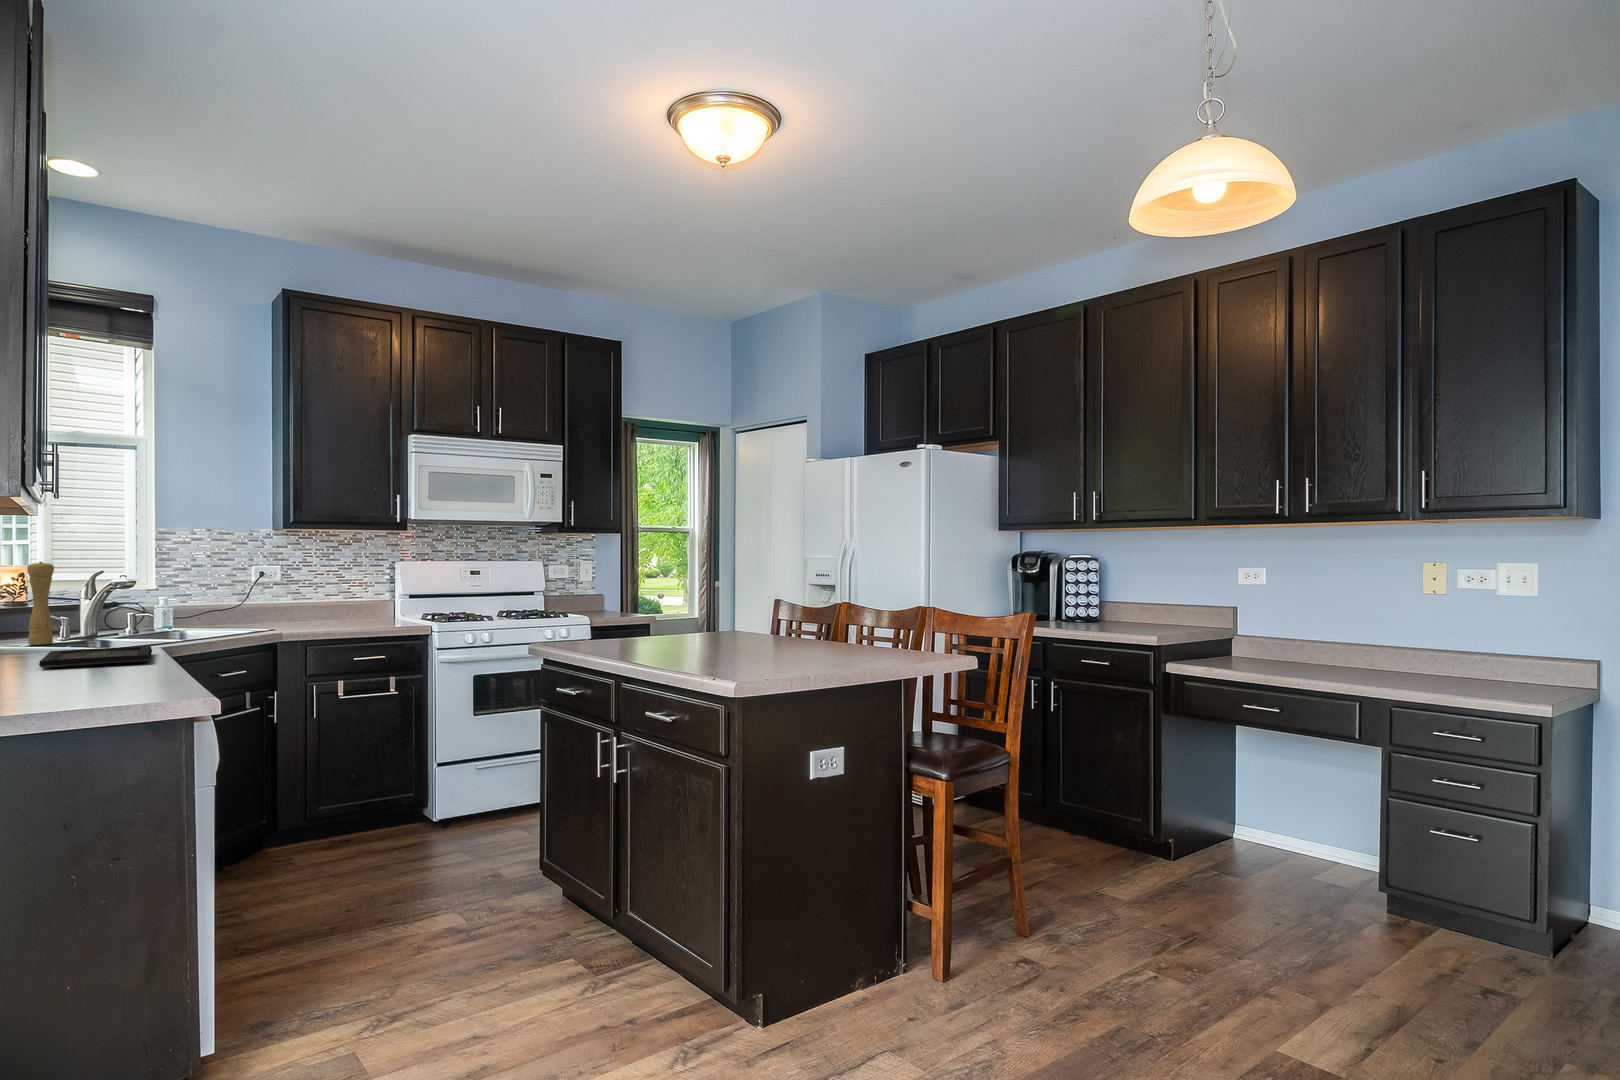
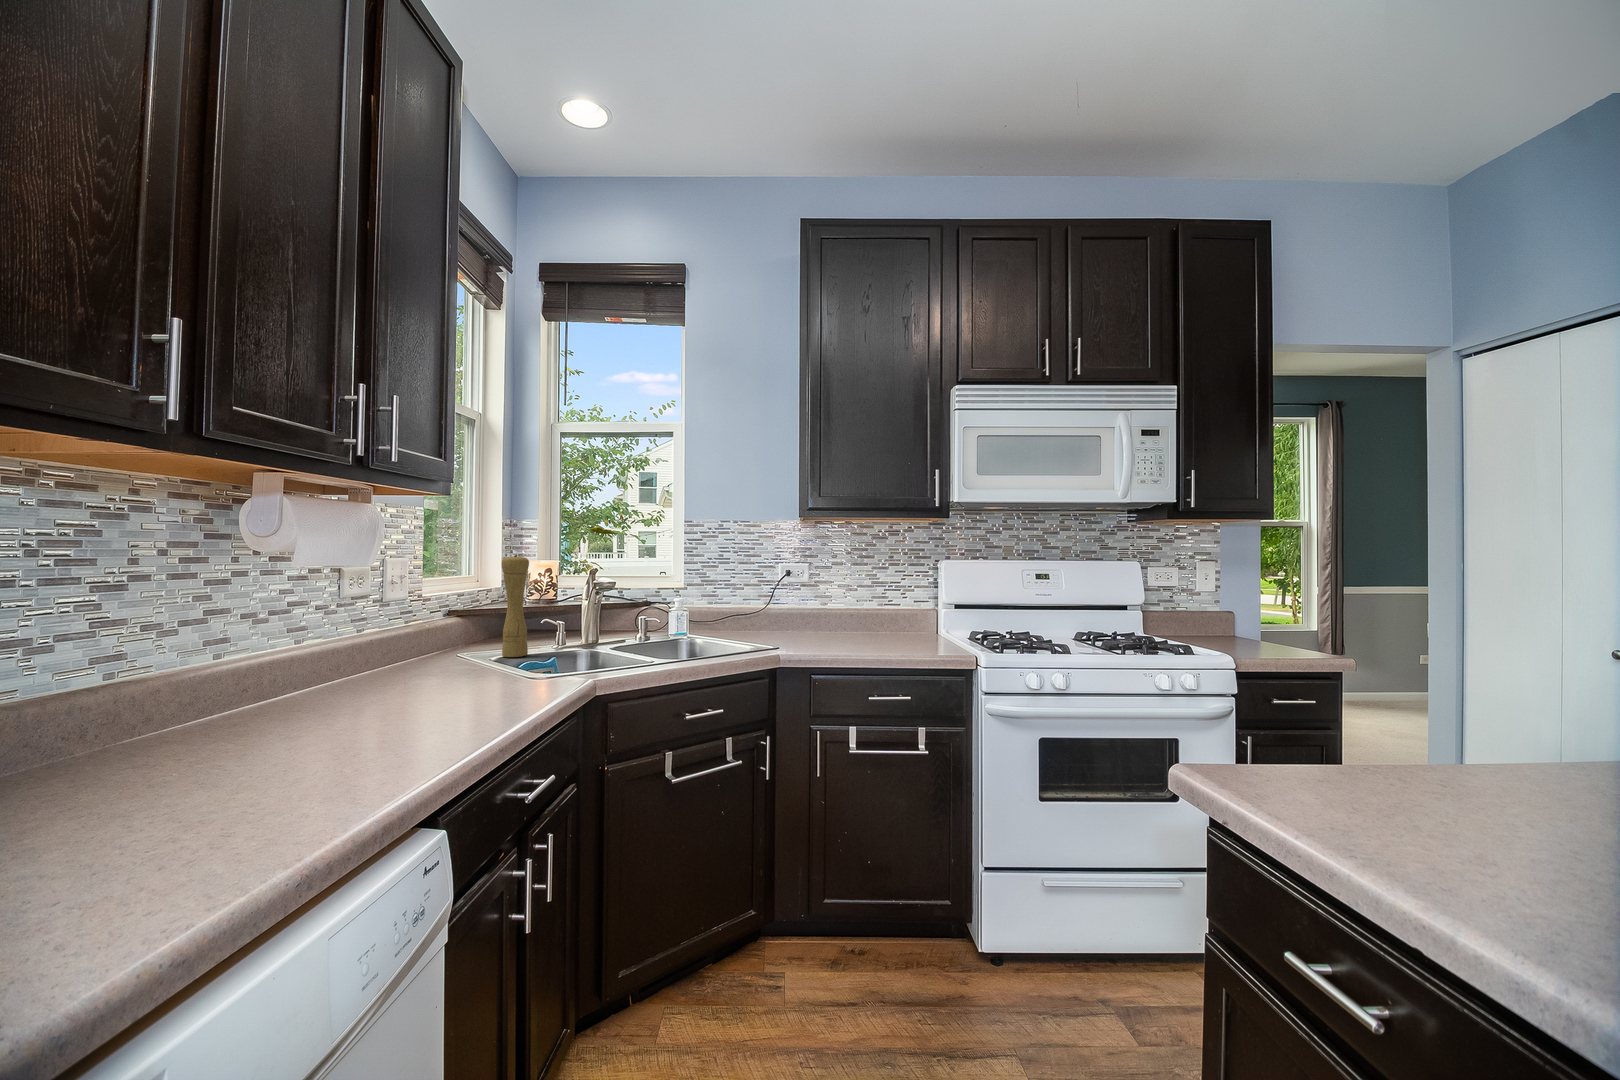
tray: present [39,646,152,668] -> none [301,686,536,736]

